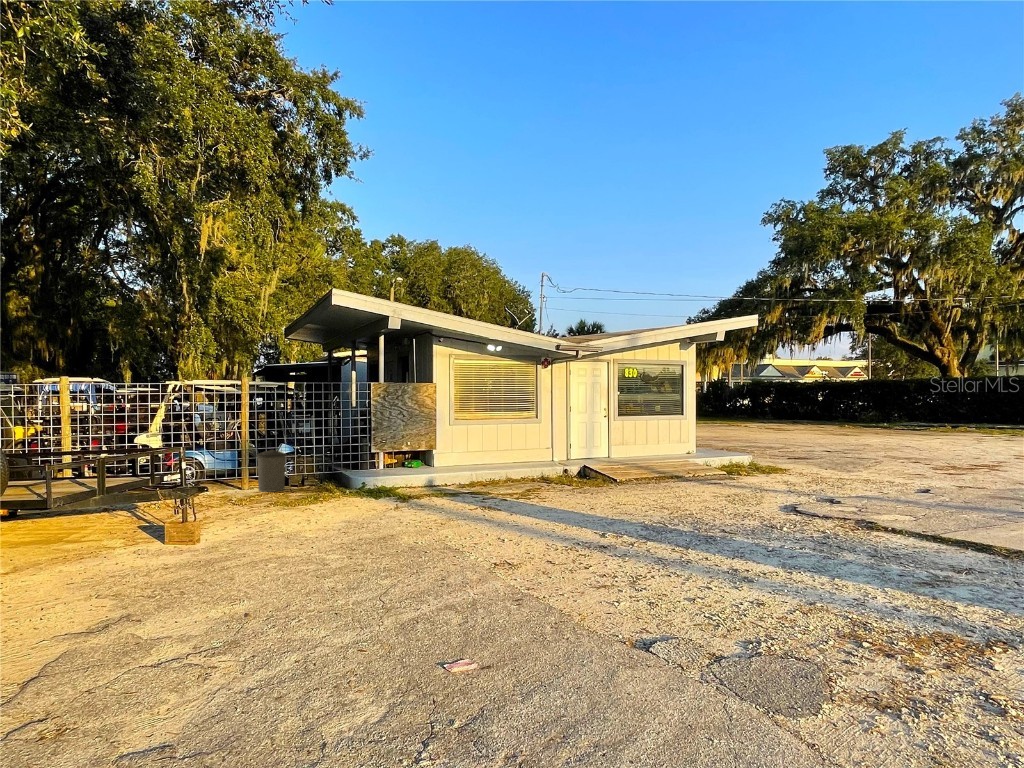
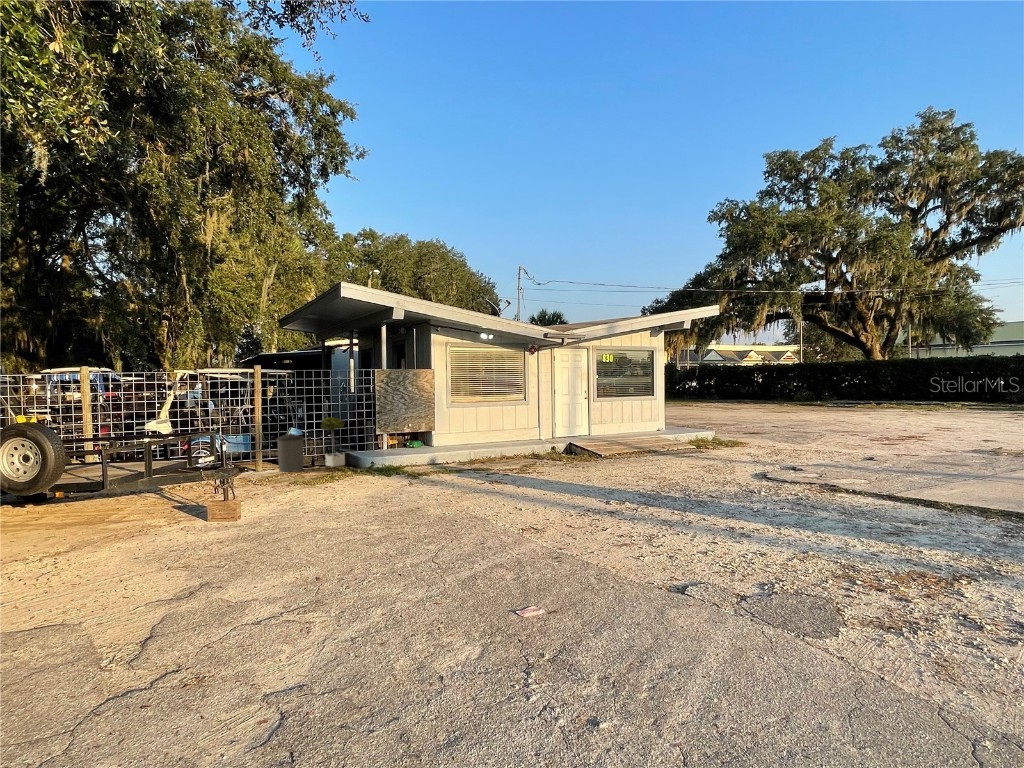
potted tree: none [307,432,331,487] -> present [321,417,345,467]

